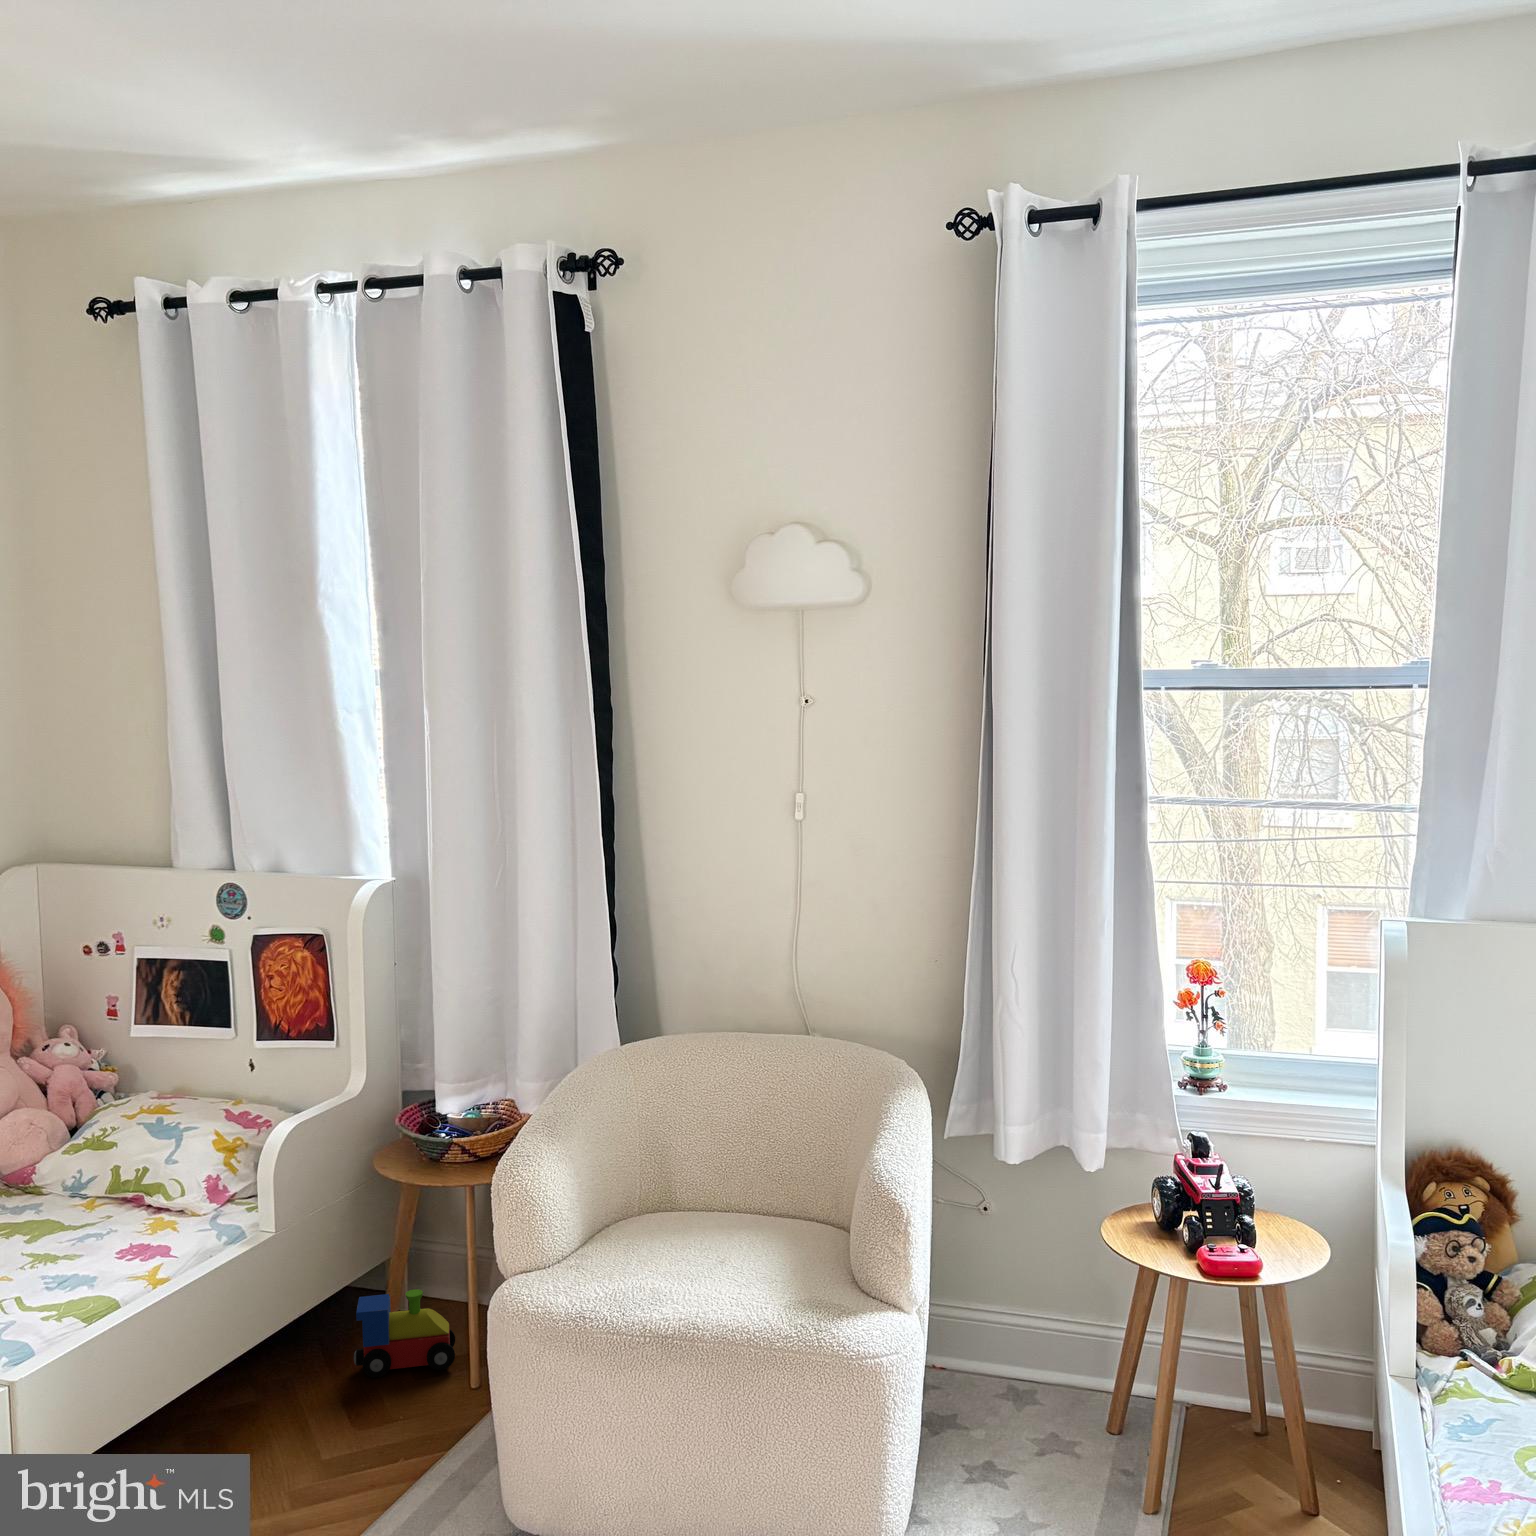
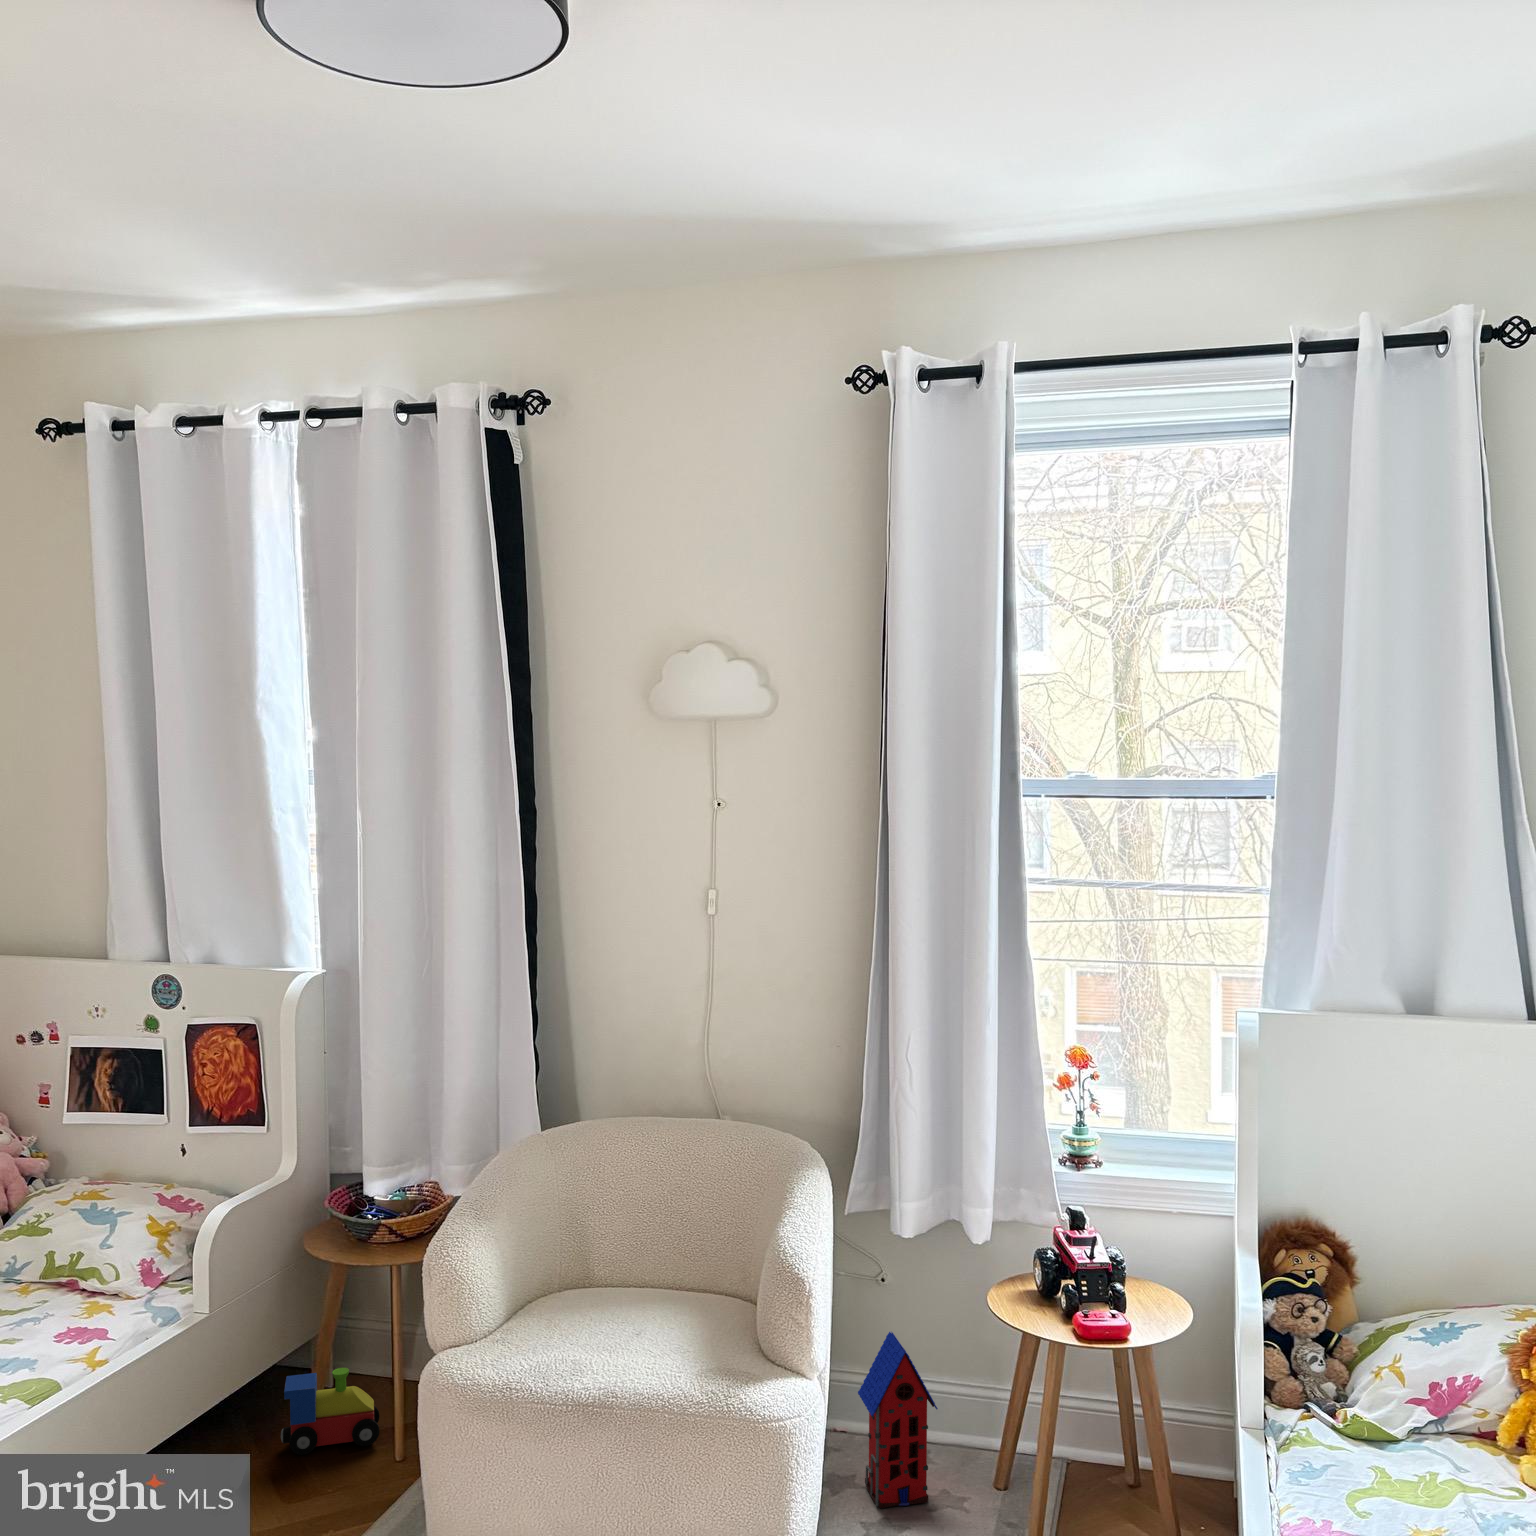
toy house: none [958,1263,1045,1450] -> present [858,1332,938,1508]

